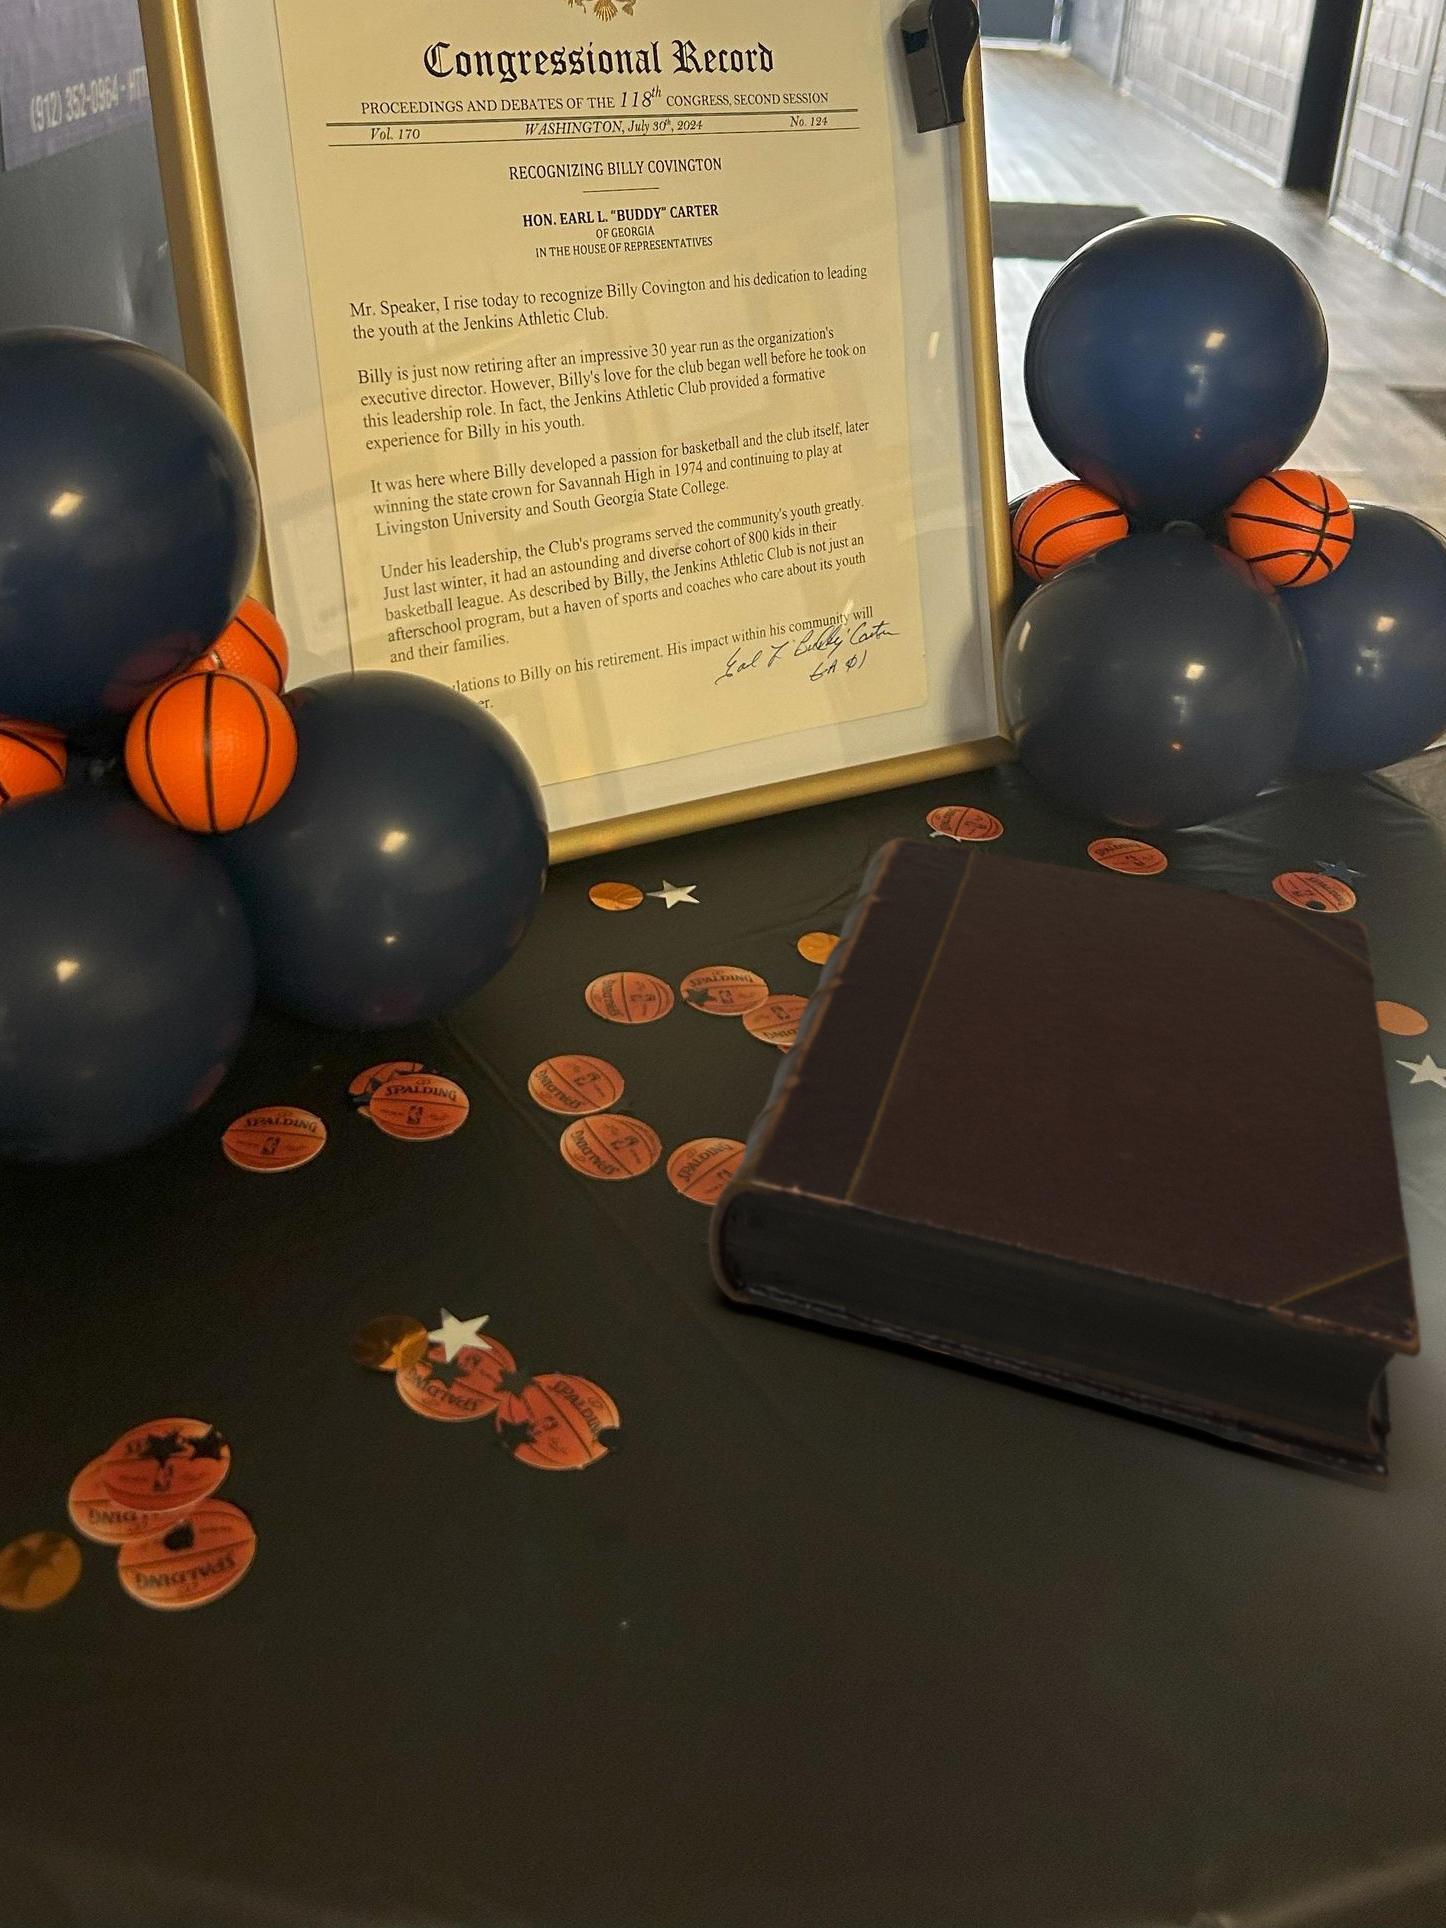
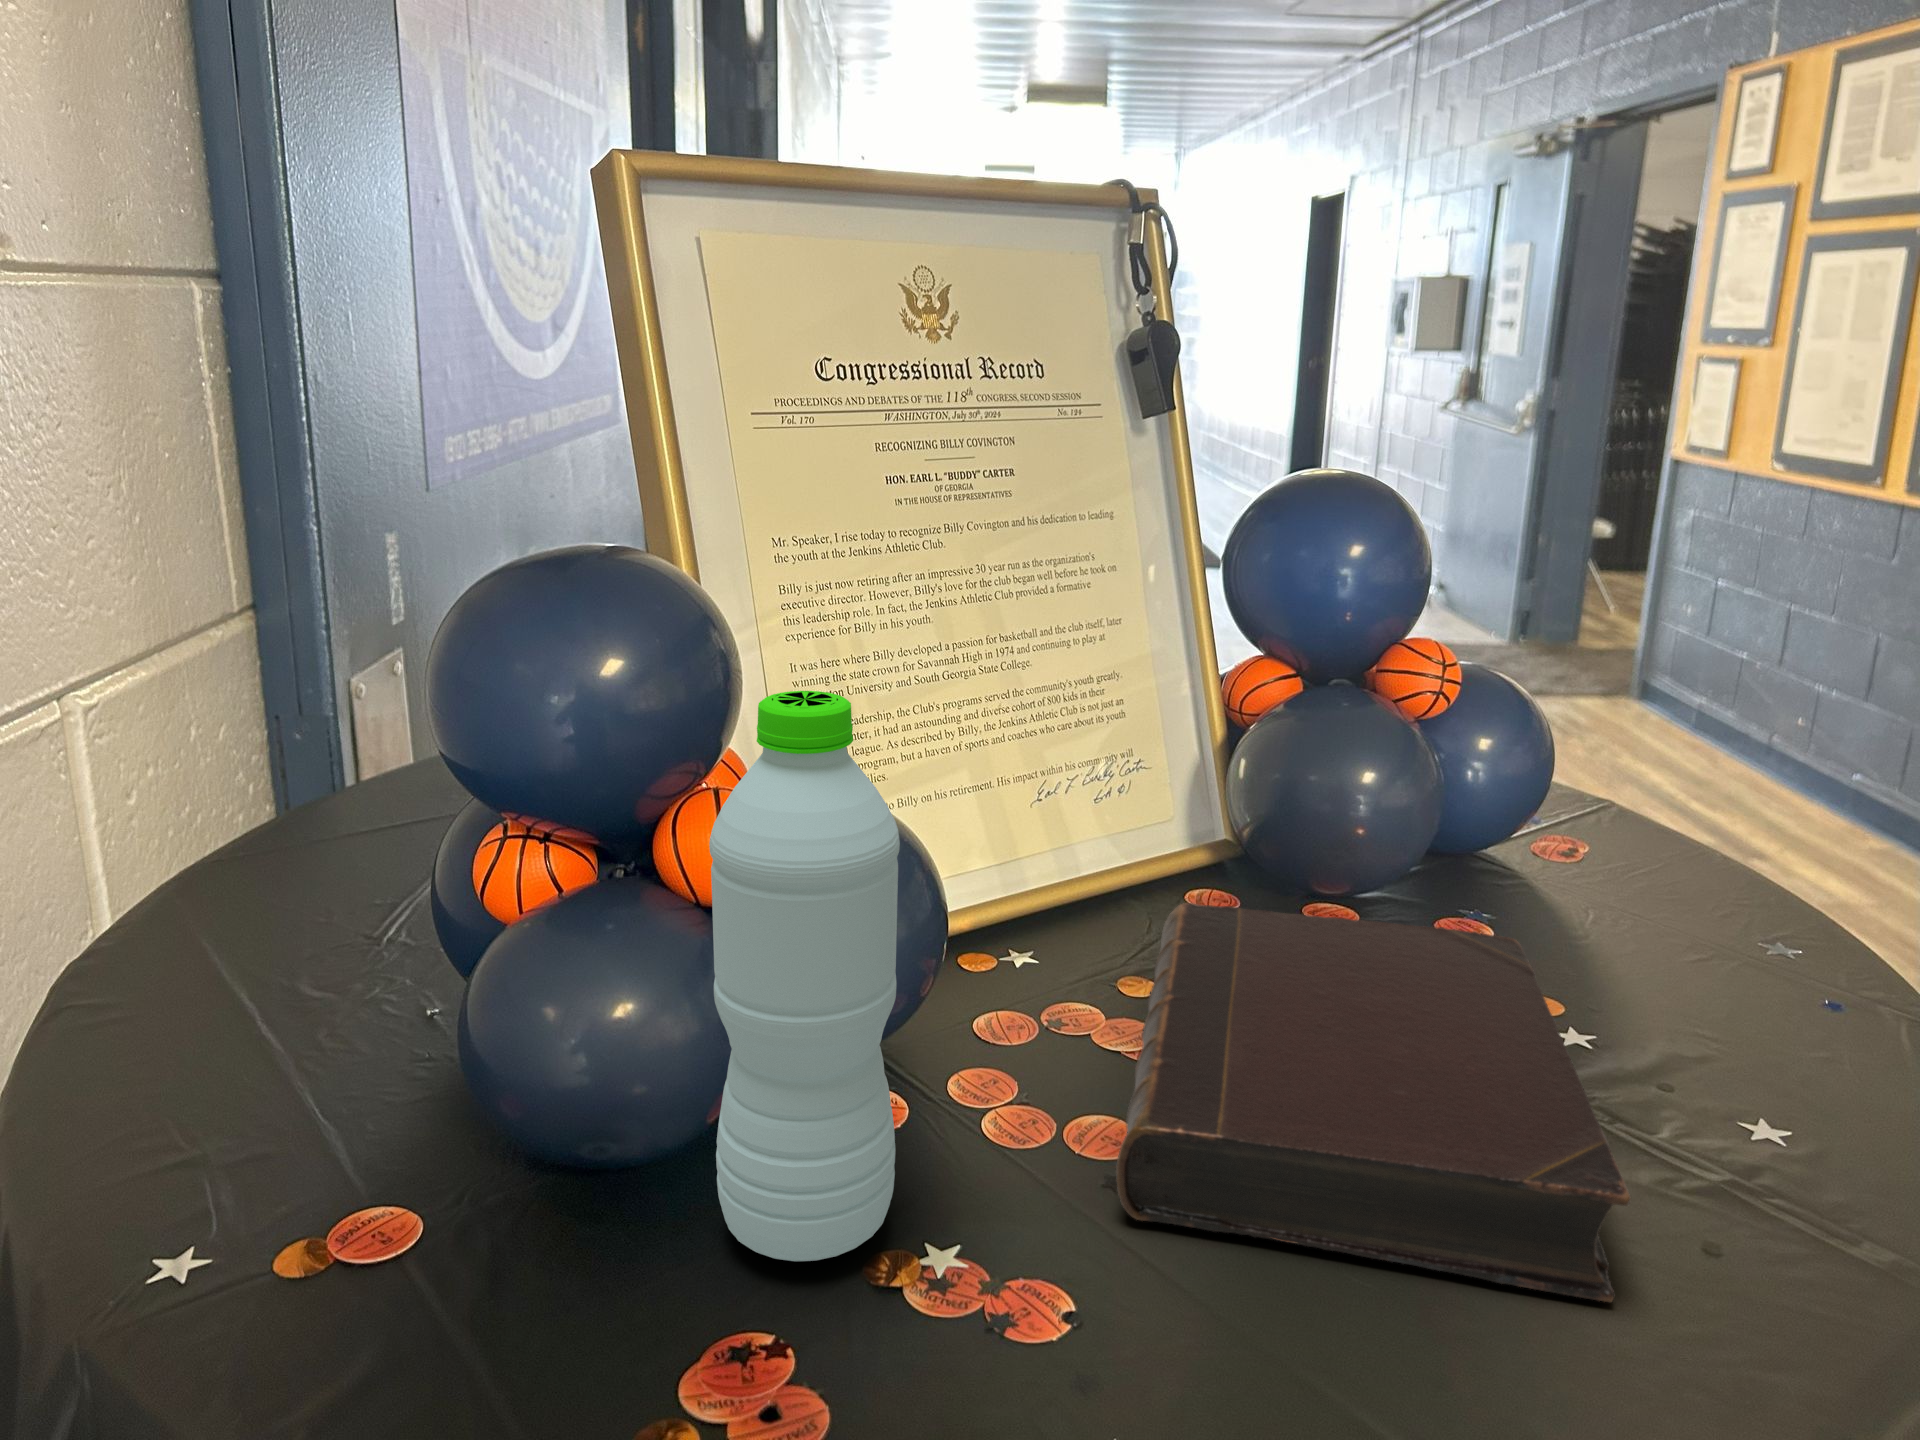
water bottle: none [137,563,404,1327] -> present [709,691,900,1261]

